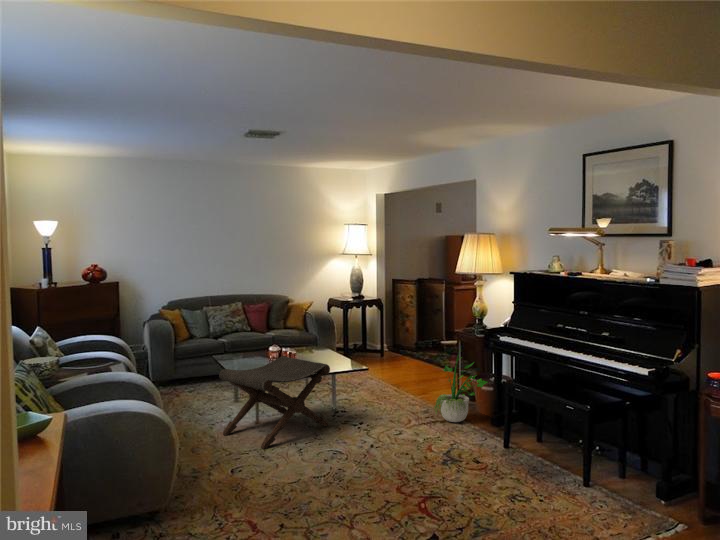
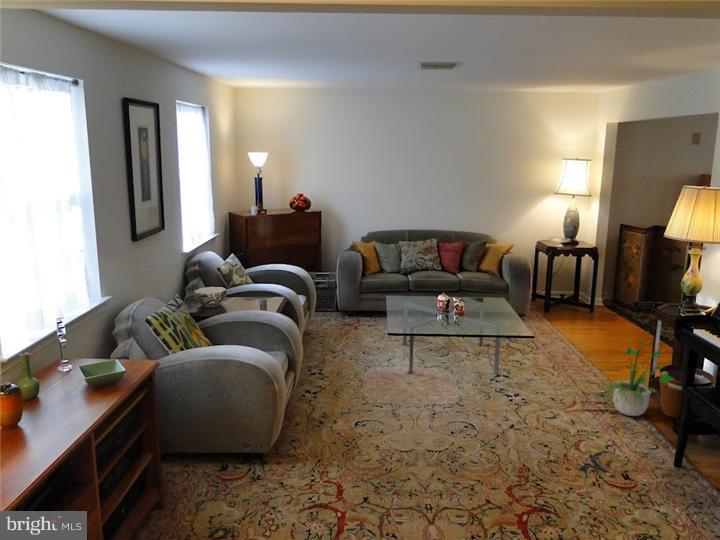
footstool: present [219,356,330,449] -> none [371,309,485,404]

